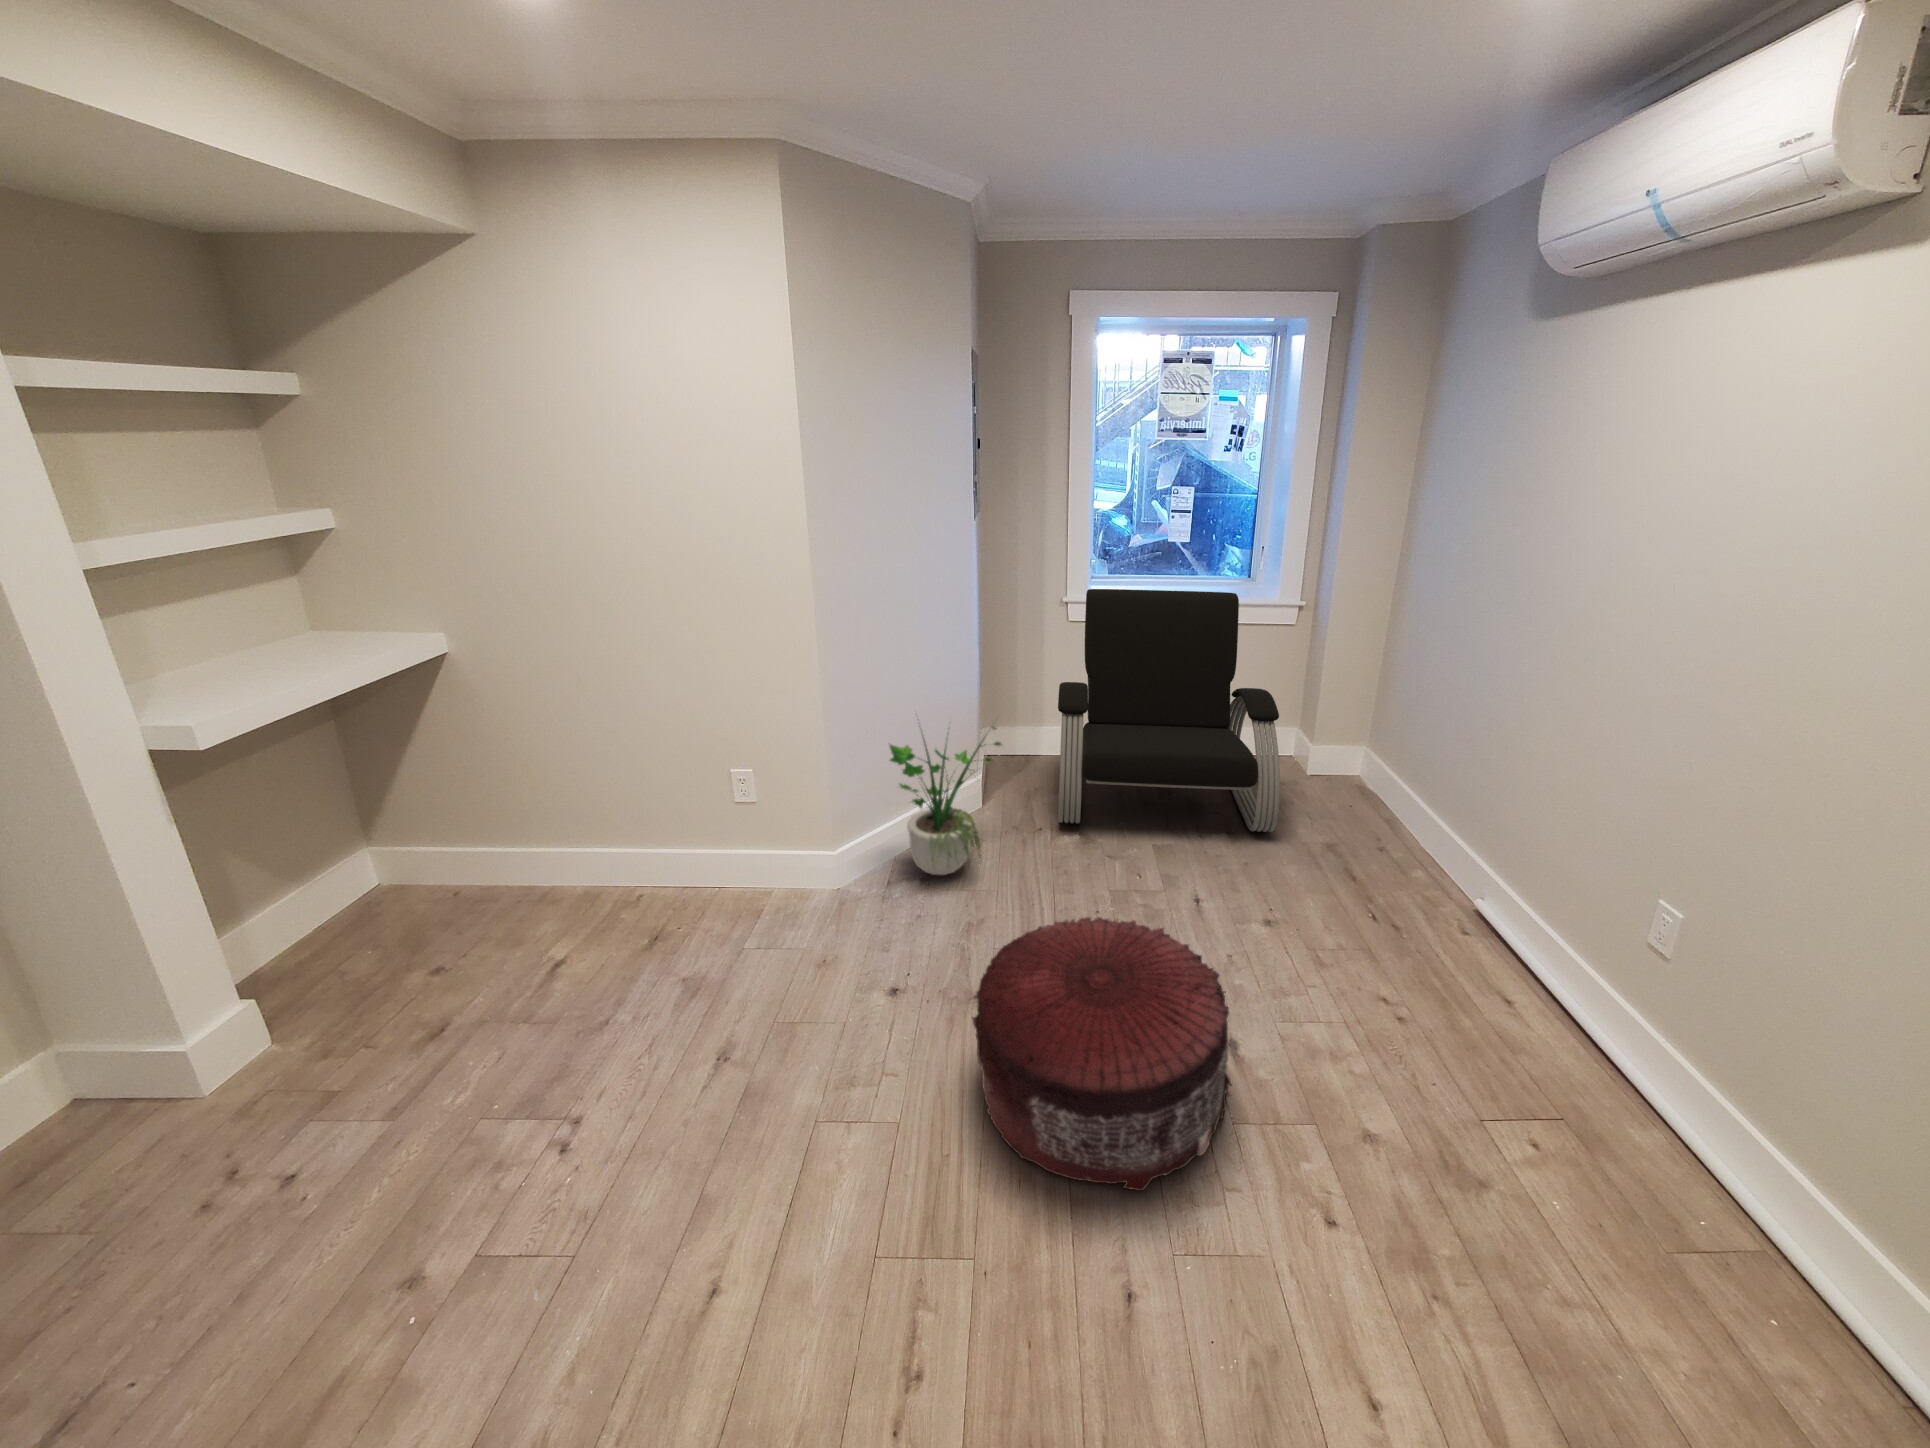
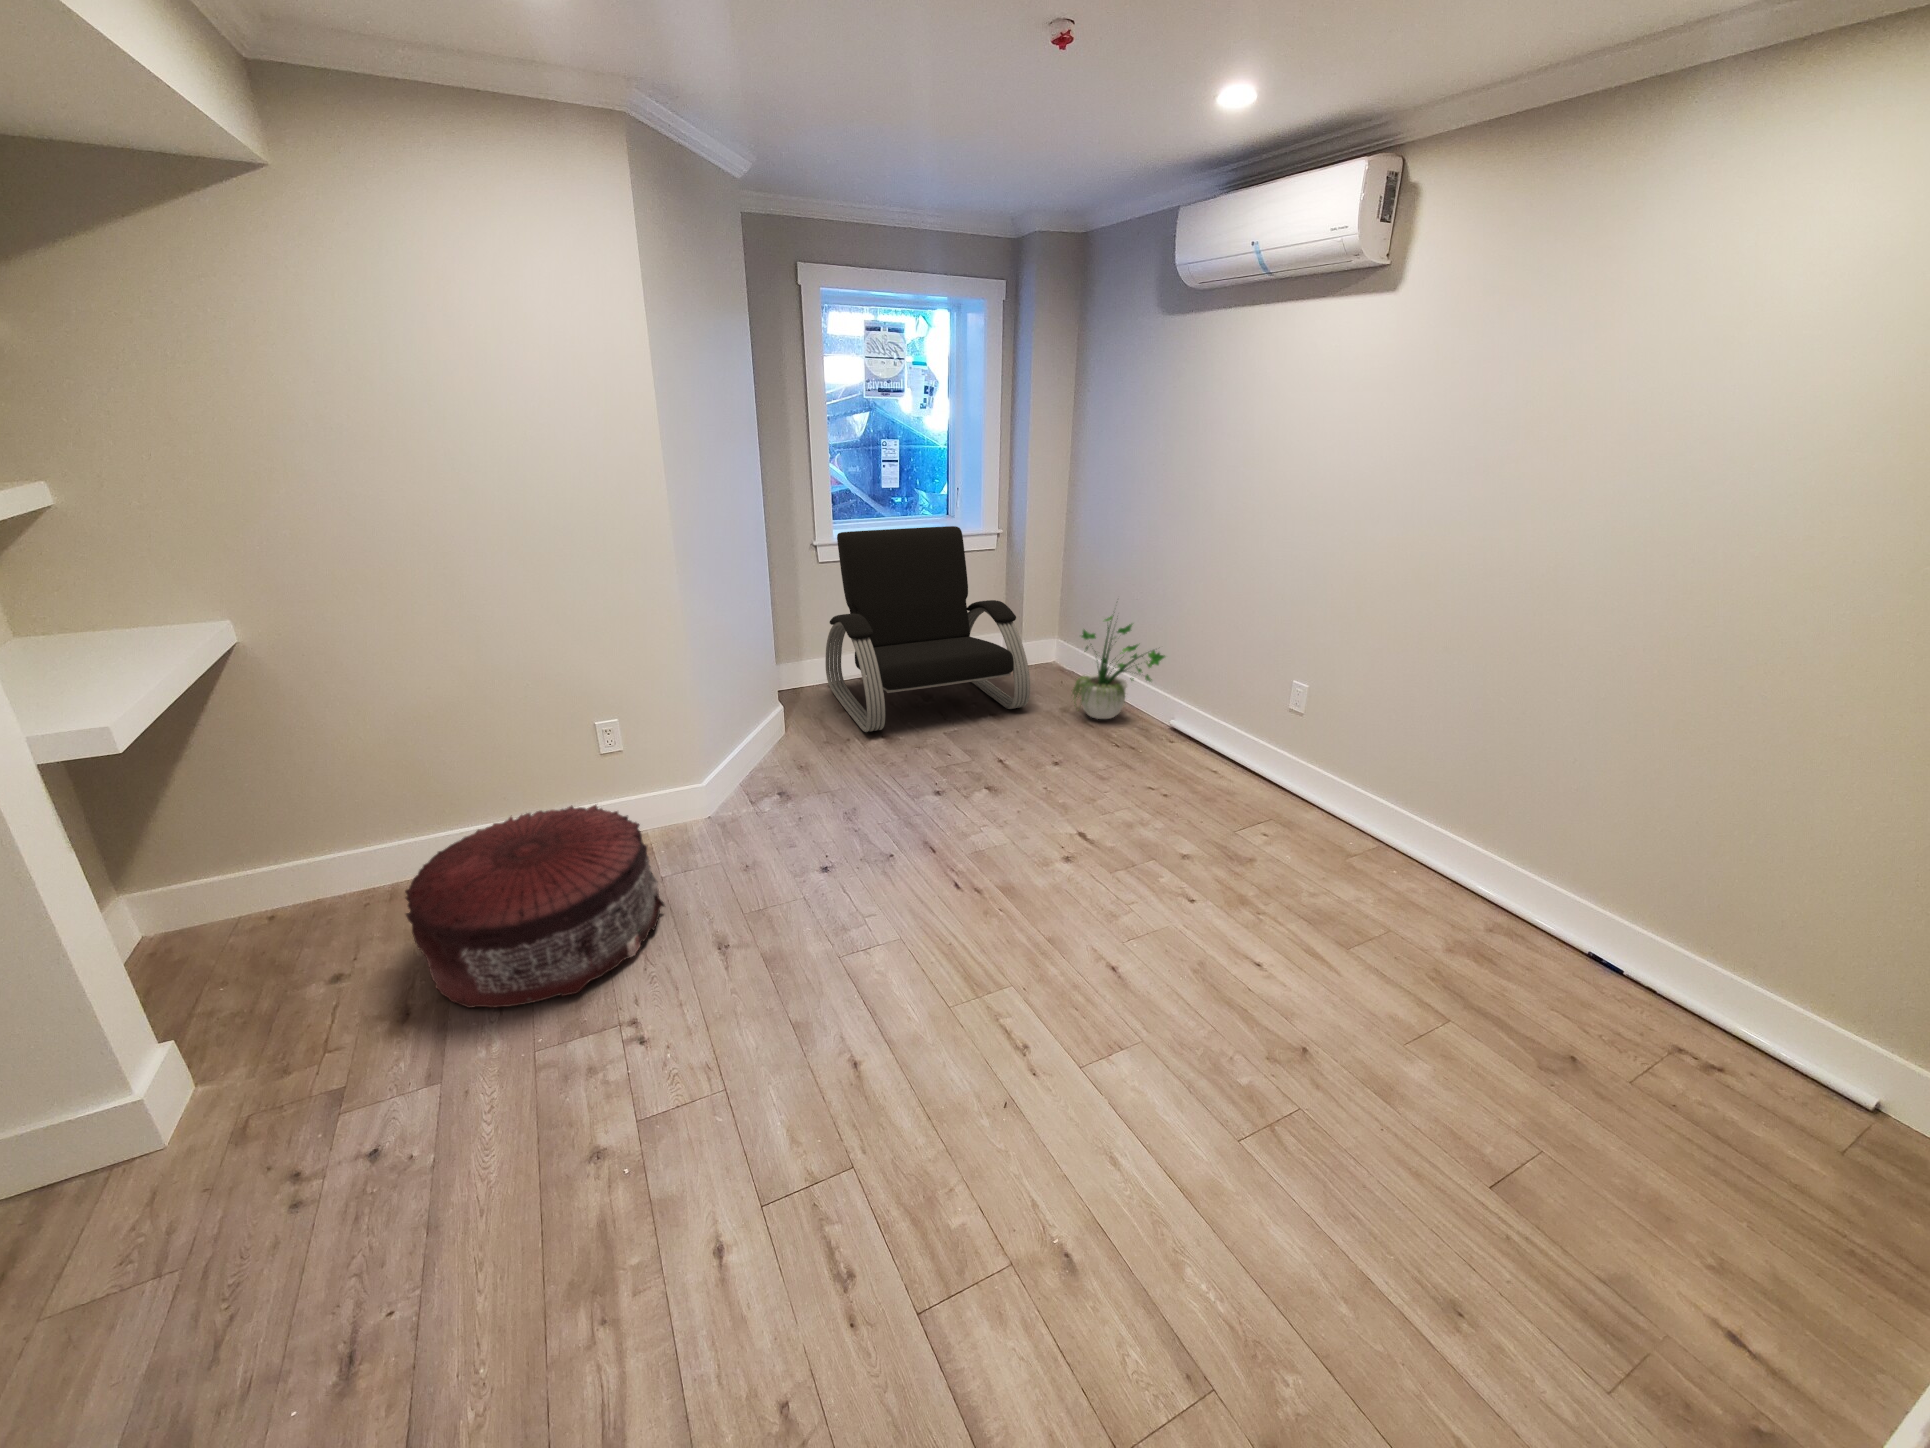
potted plant: present [889,726,1001,875] -> present [1073,615,1165,719]
pouf: present [972,917,1231,1191] -> present [405,805,665,1008]

